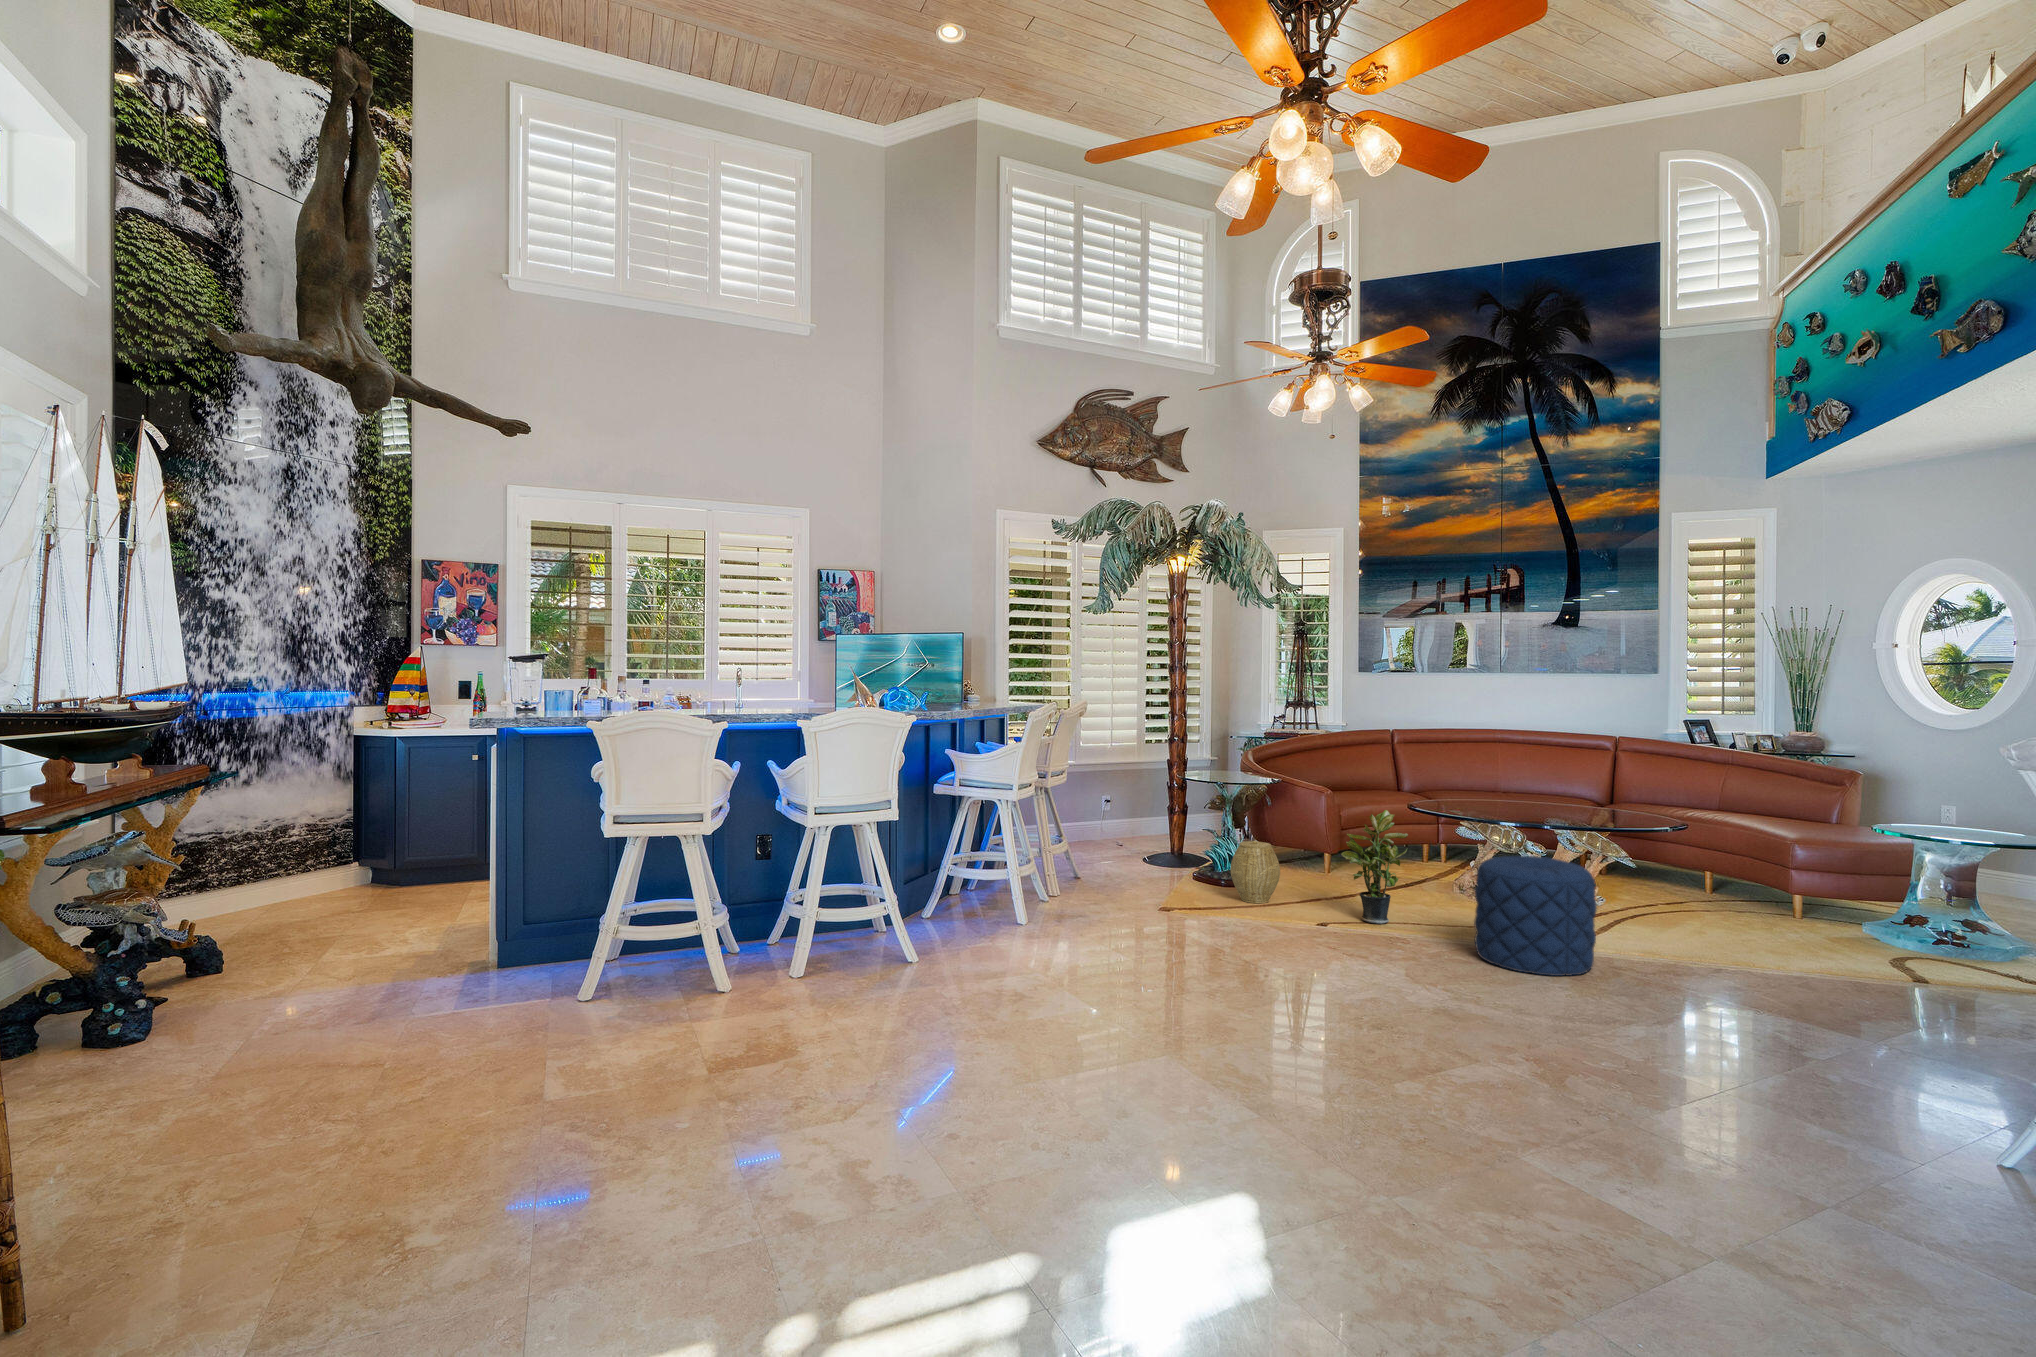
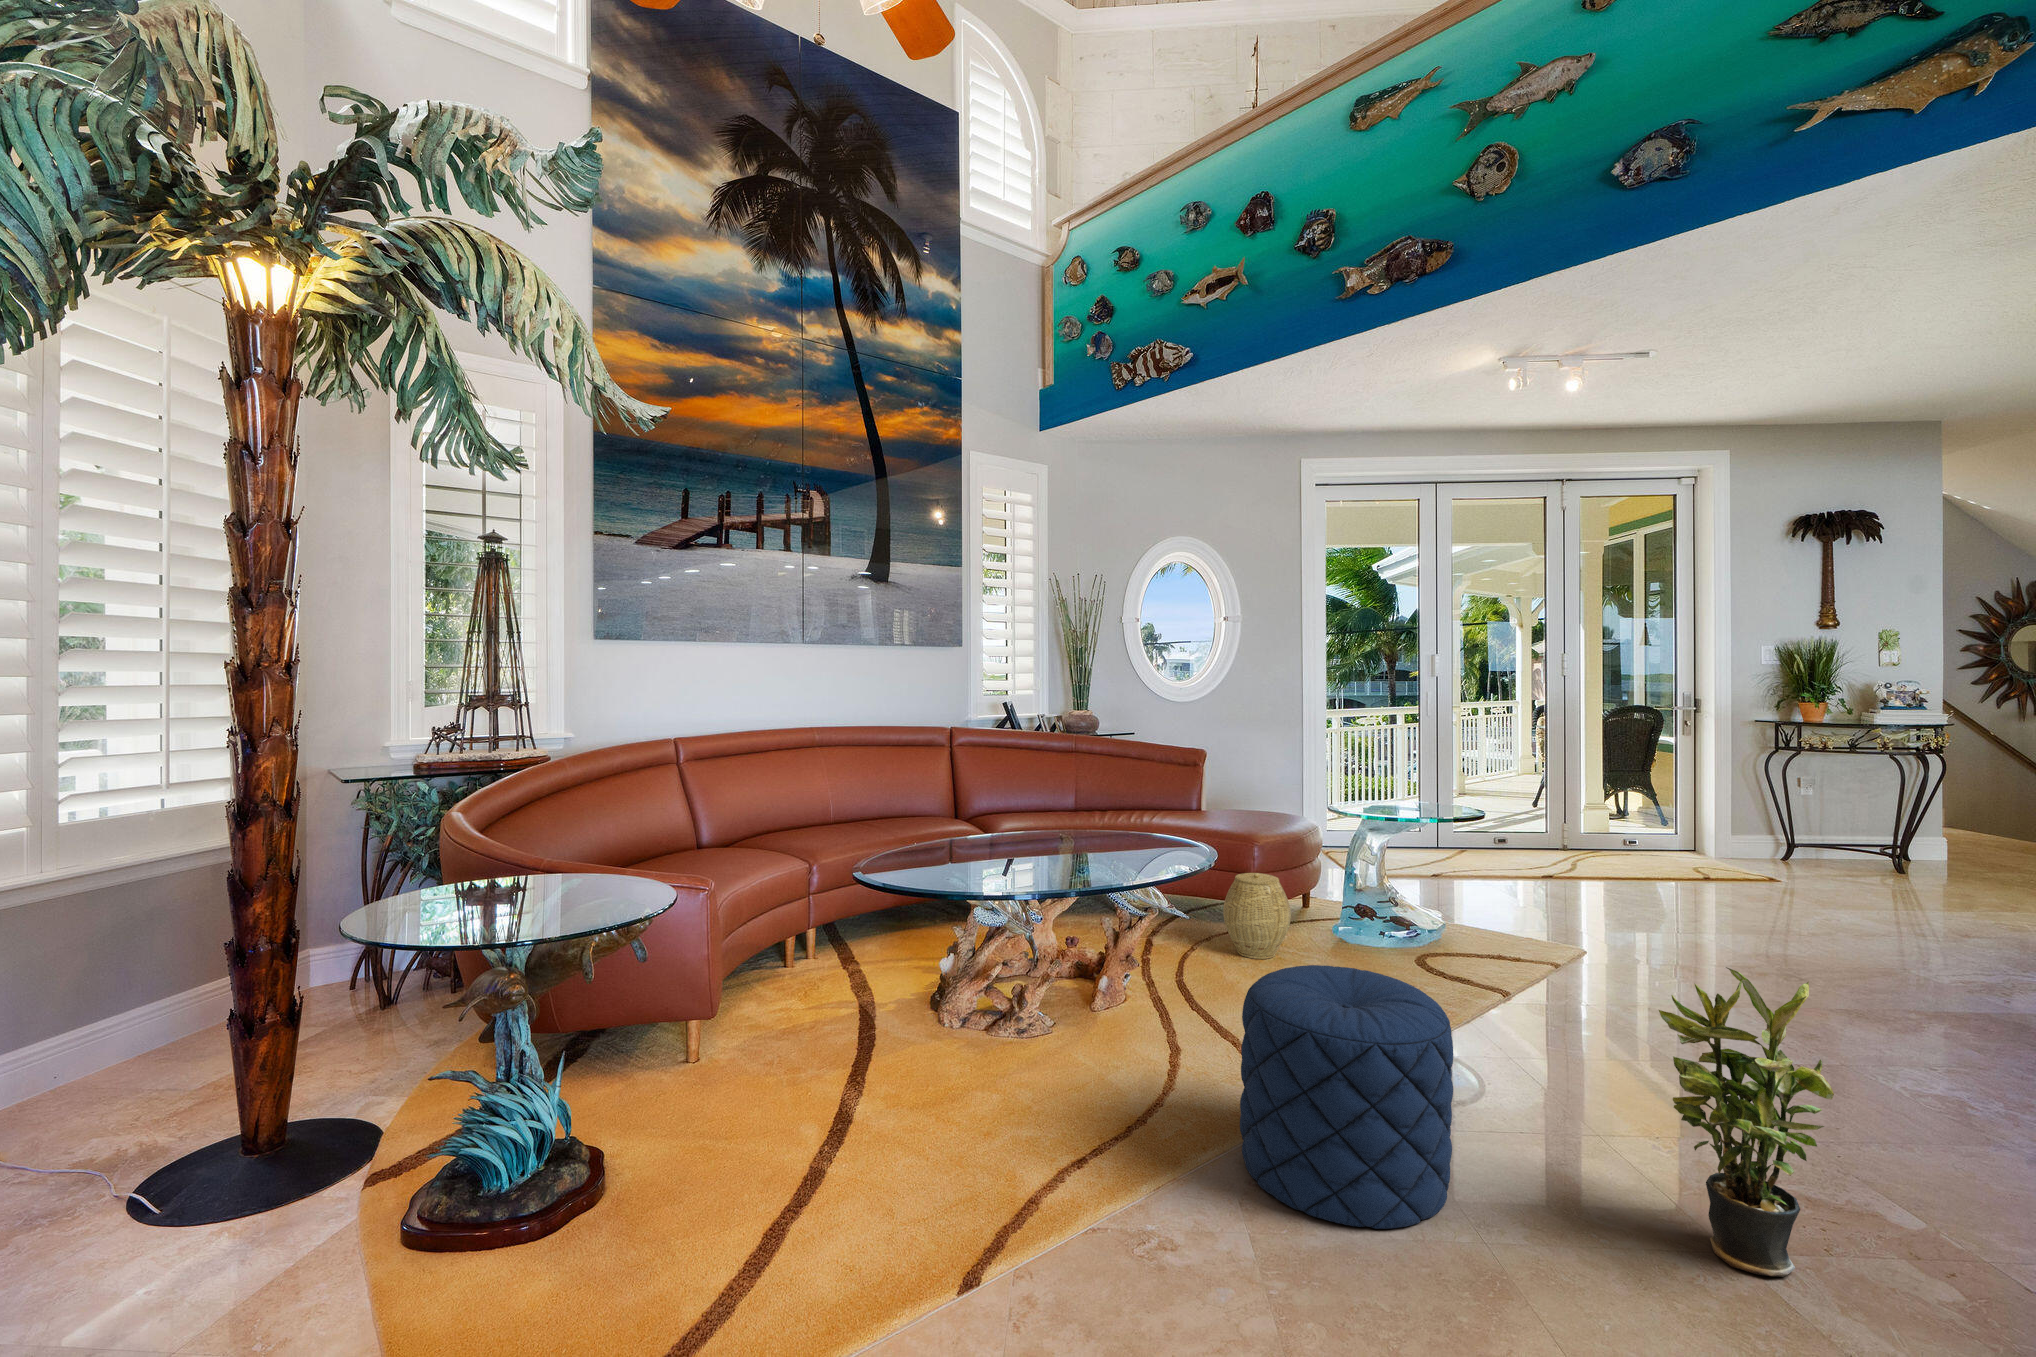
potted plant: present [1341,810,1408,924] -> present [1659,967,1834,1277]
woven basket: present [1231,841,1280,903] -> present [1223,873,1291,959]

